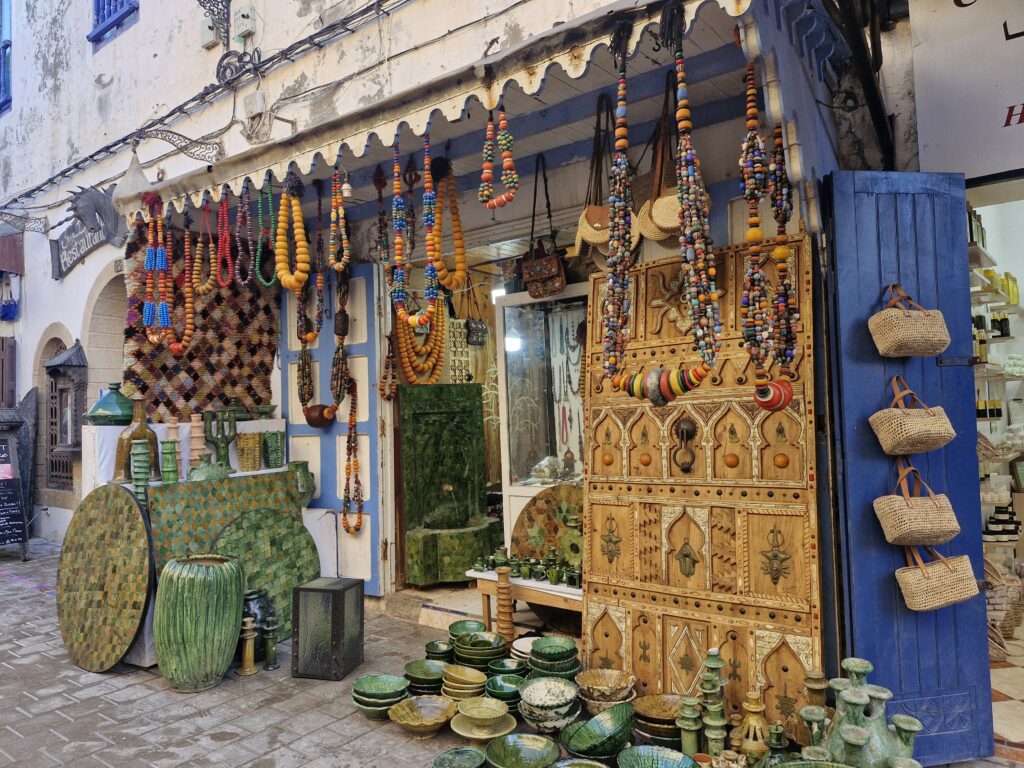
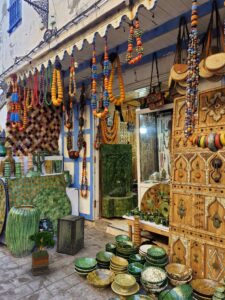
potted tree: none [224,615,301,733] -> present [28,231,55,276]

